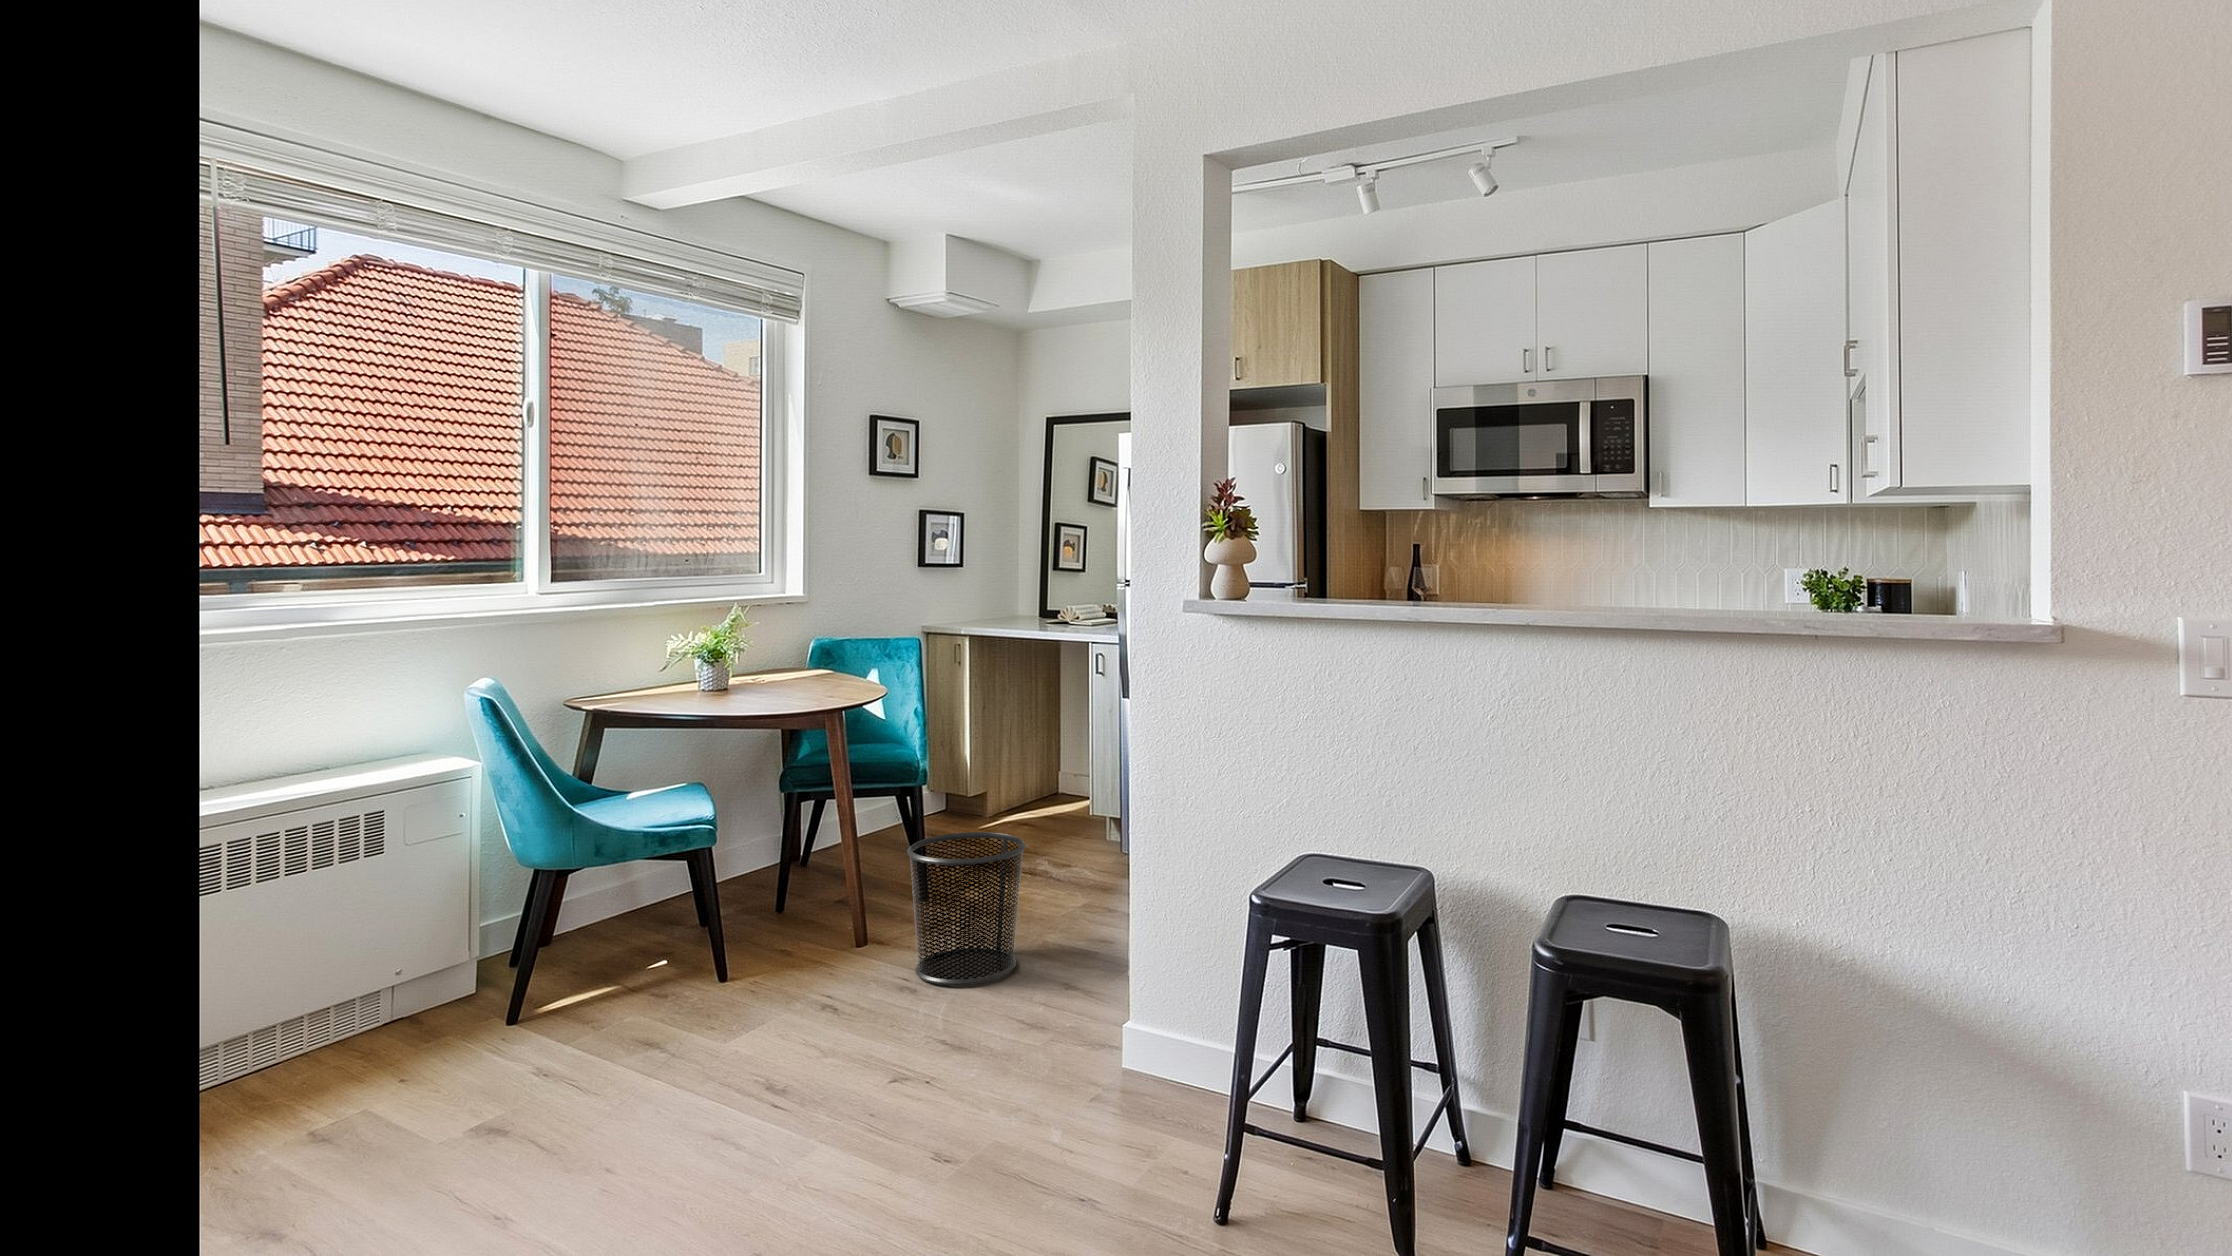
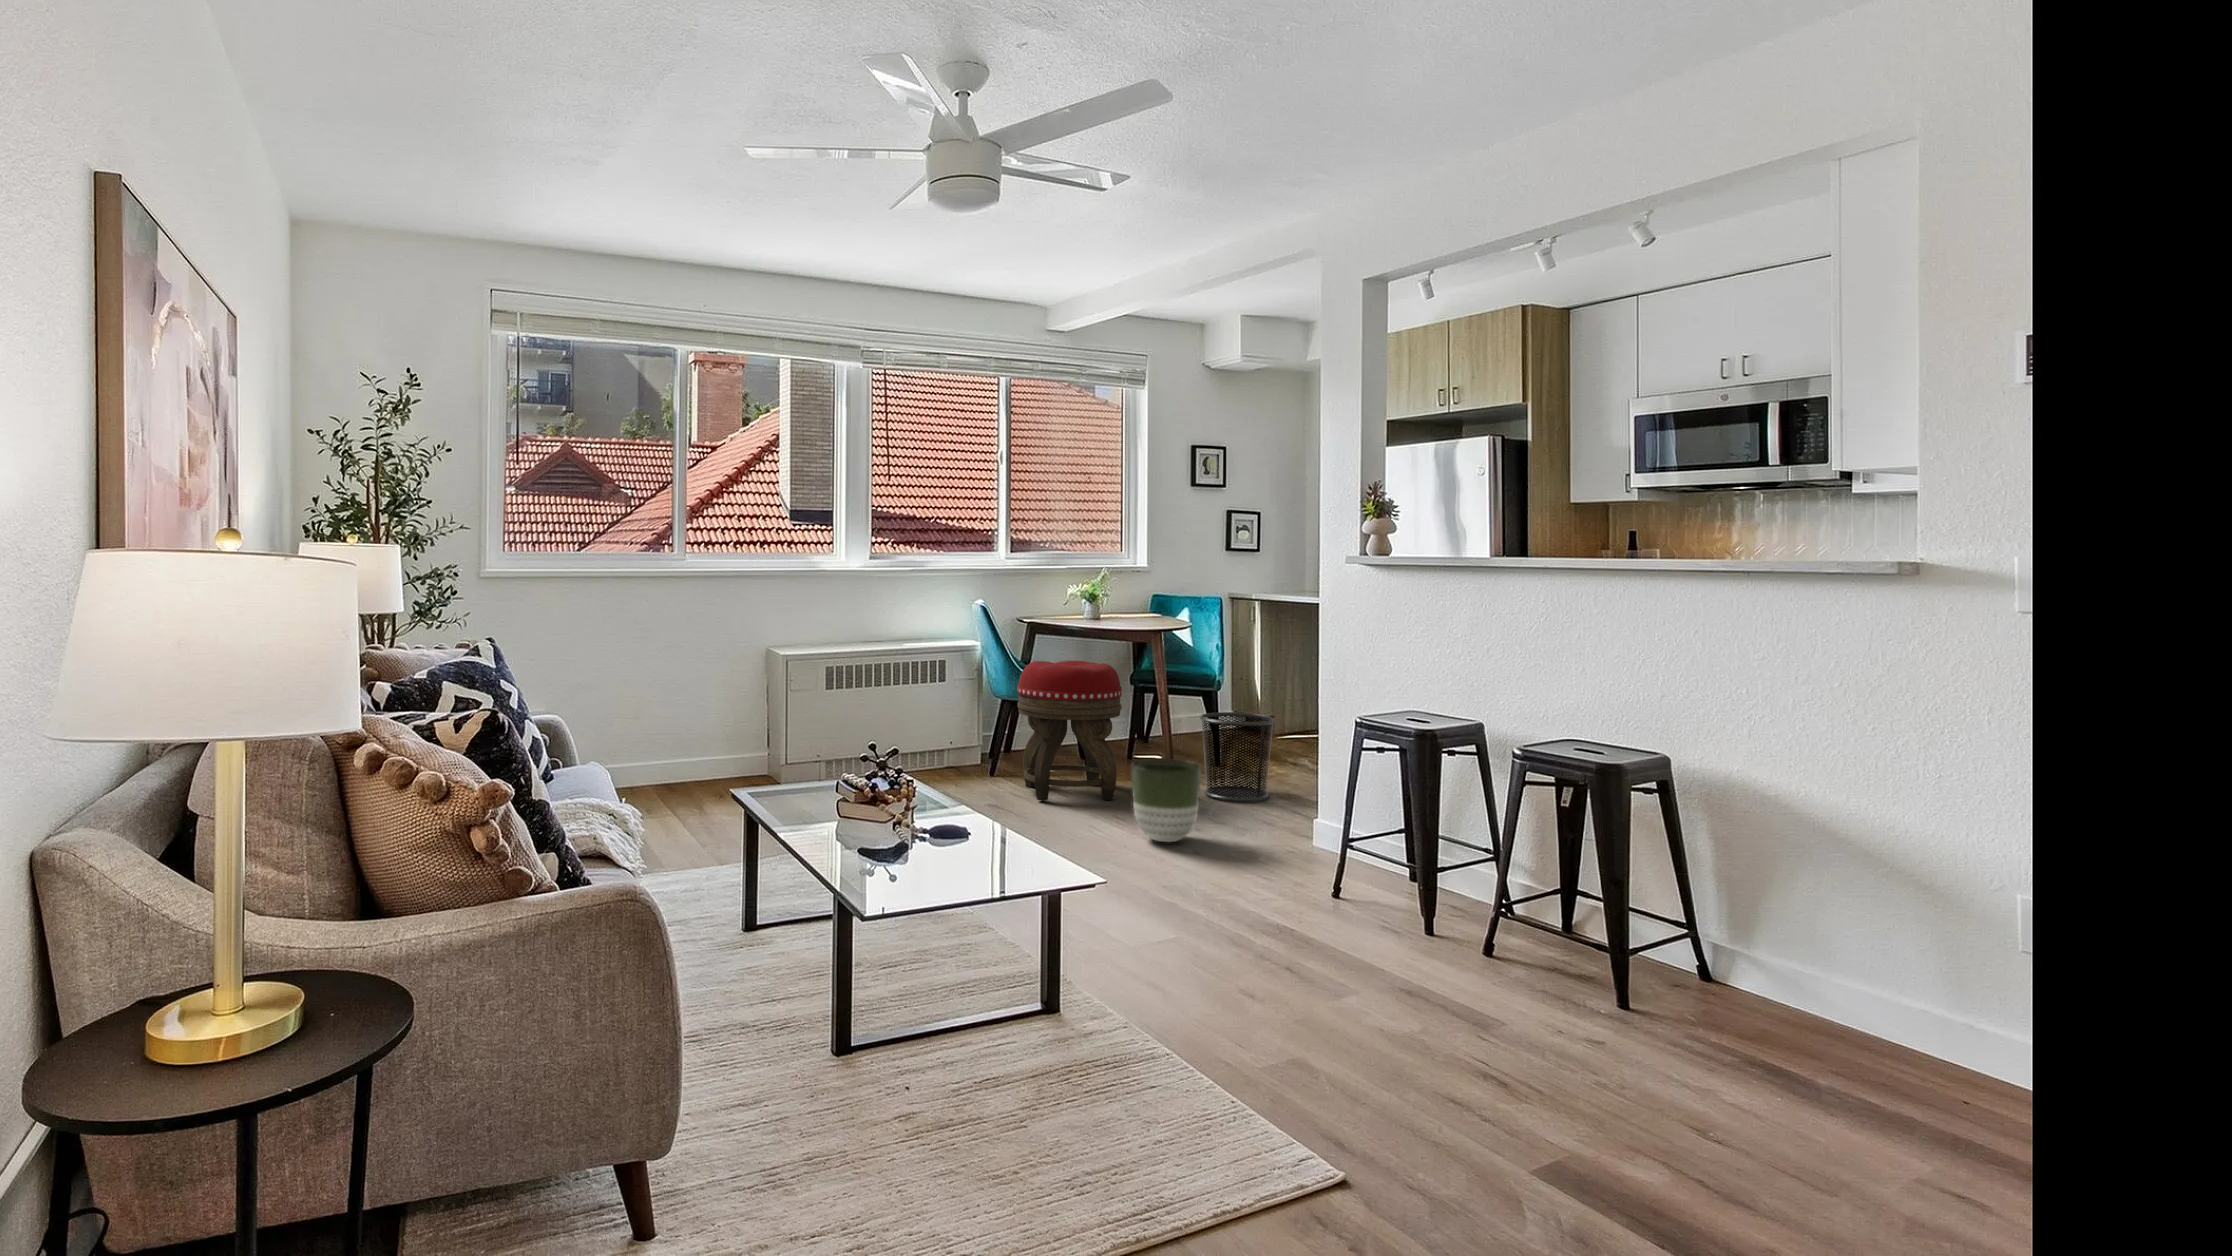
footstool: none [566,778,772,1055] -> present [1018,660,1122,801]
planter: none [803,966,934,1133] -> present [1131,759,1201,842]

